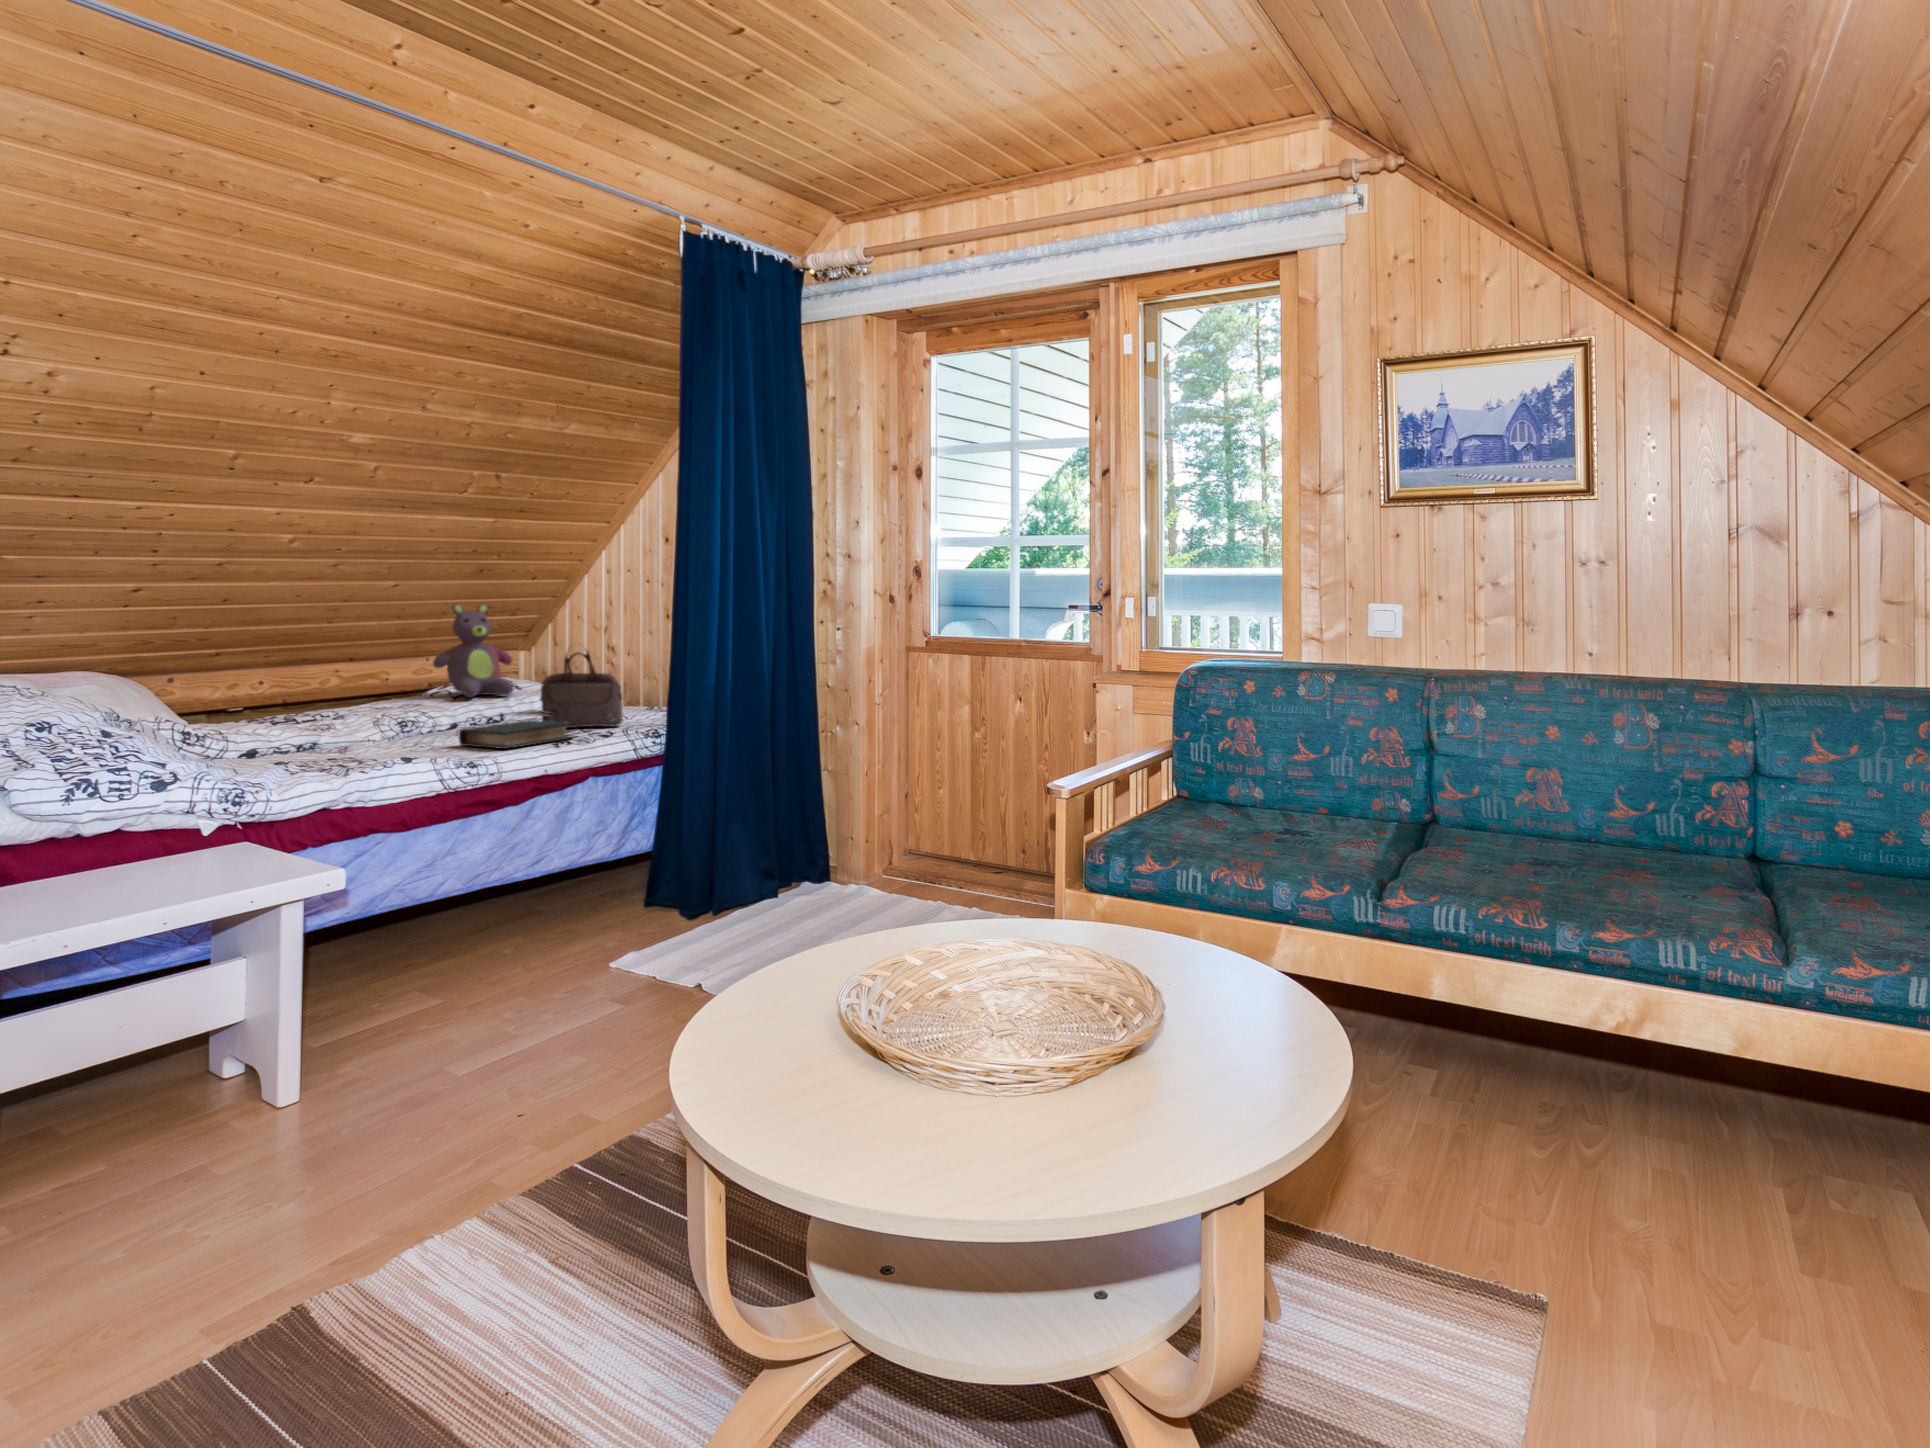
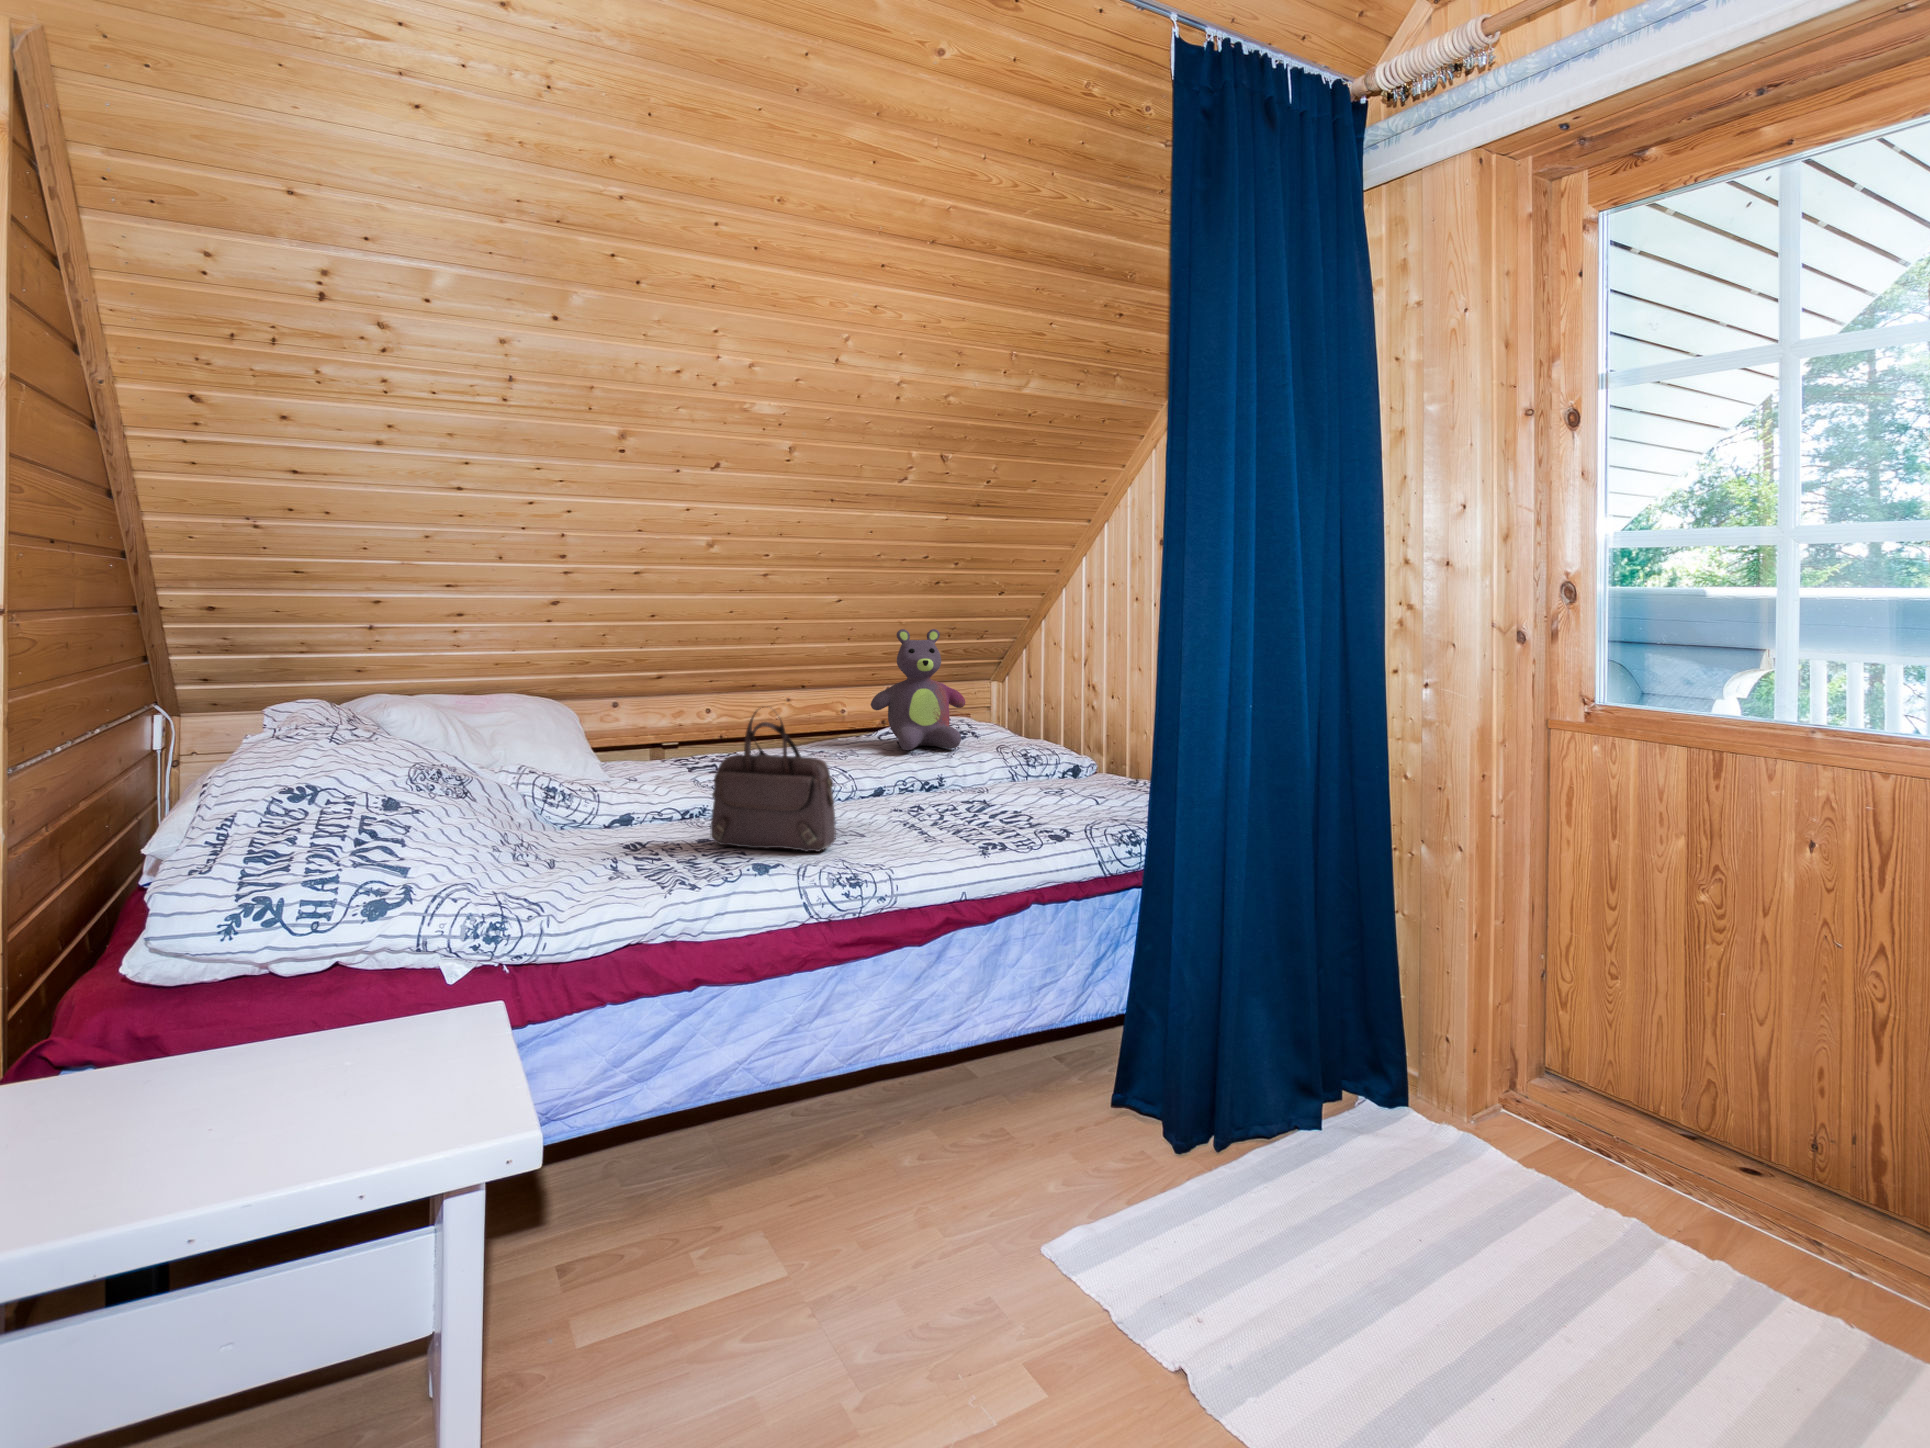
handbag: present [540,652,623,728] -> present [711,707,836,852]
book: present [459,720,574,749] -> none [859,797,1015,850]

